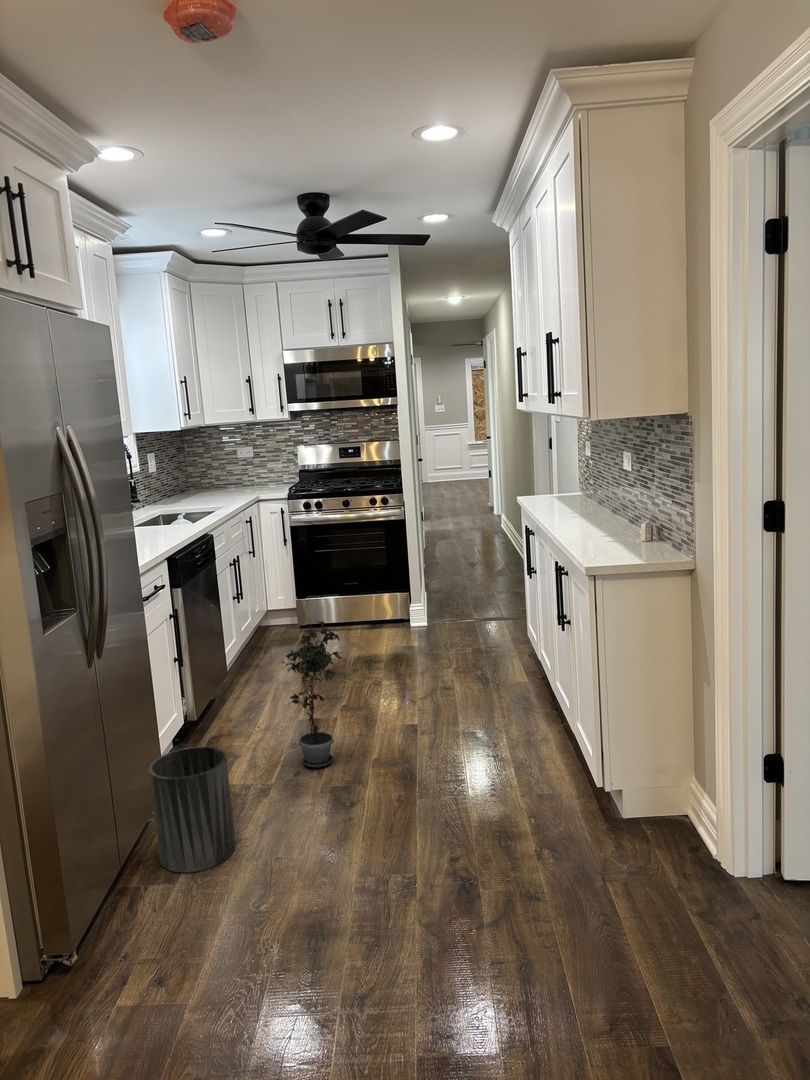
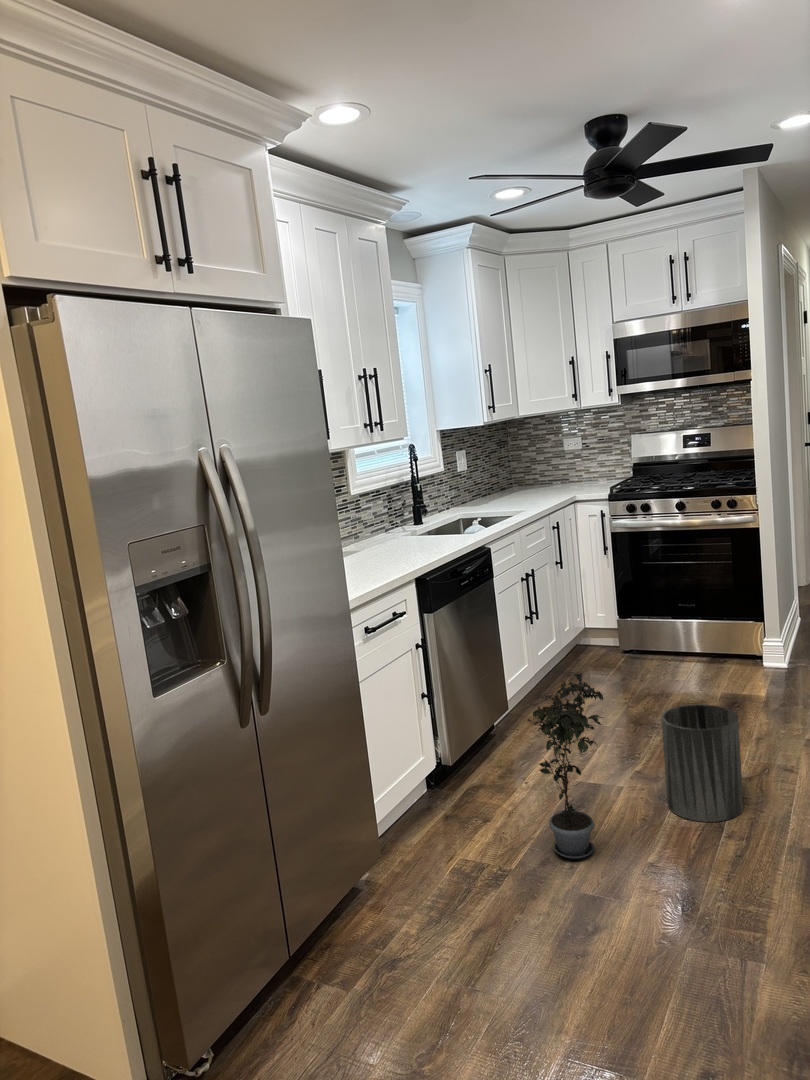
trash can: present [149,747,236,873] -> present [661,704,743,822]

